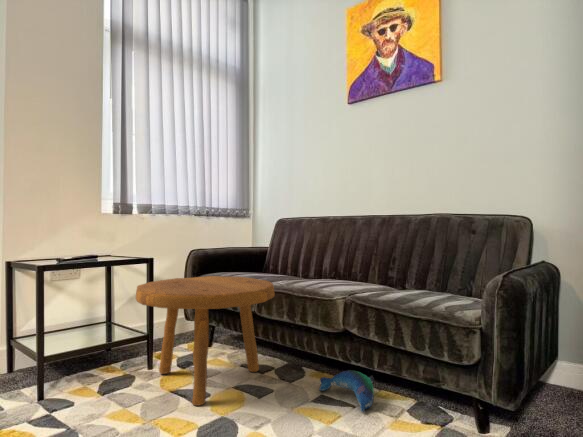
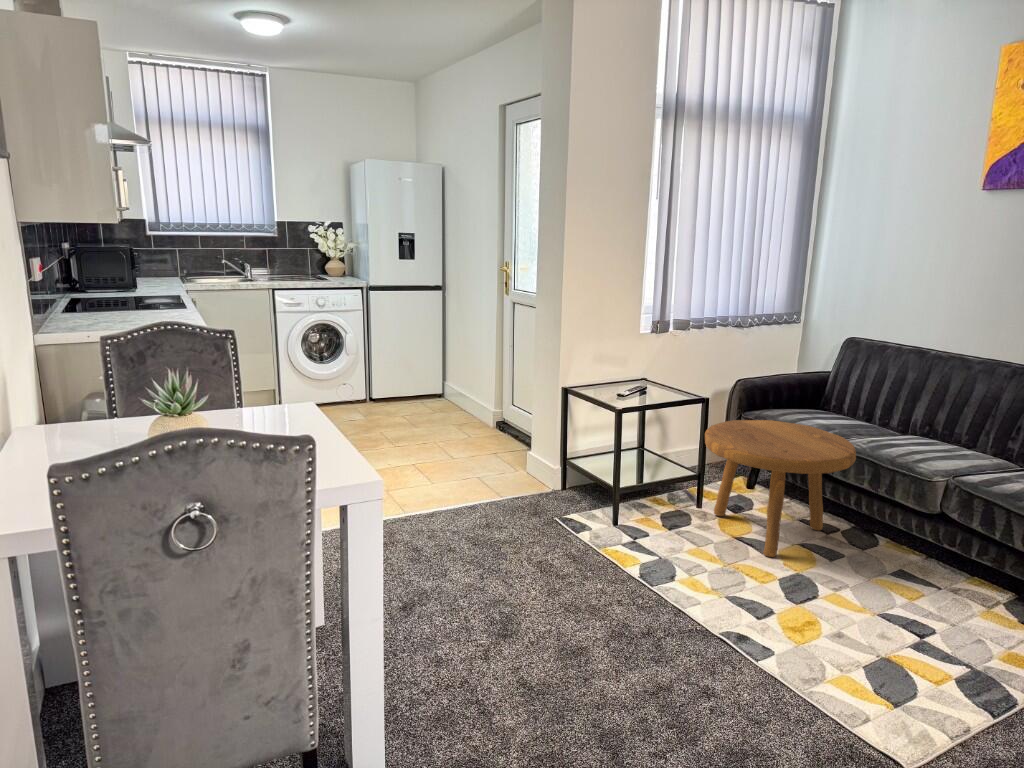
plush toy: present [319,370,374,412] -> none [898,551,968,598]

